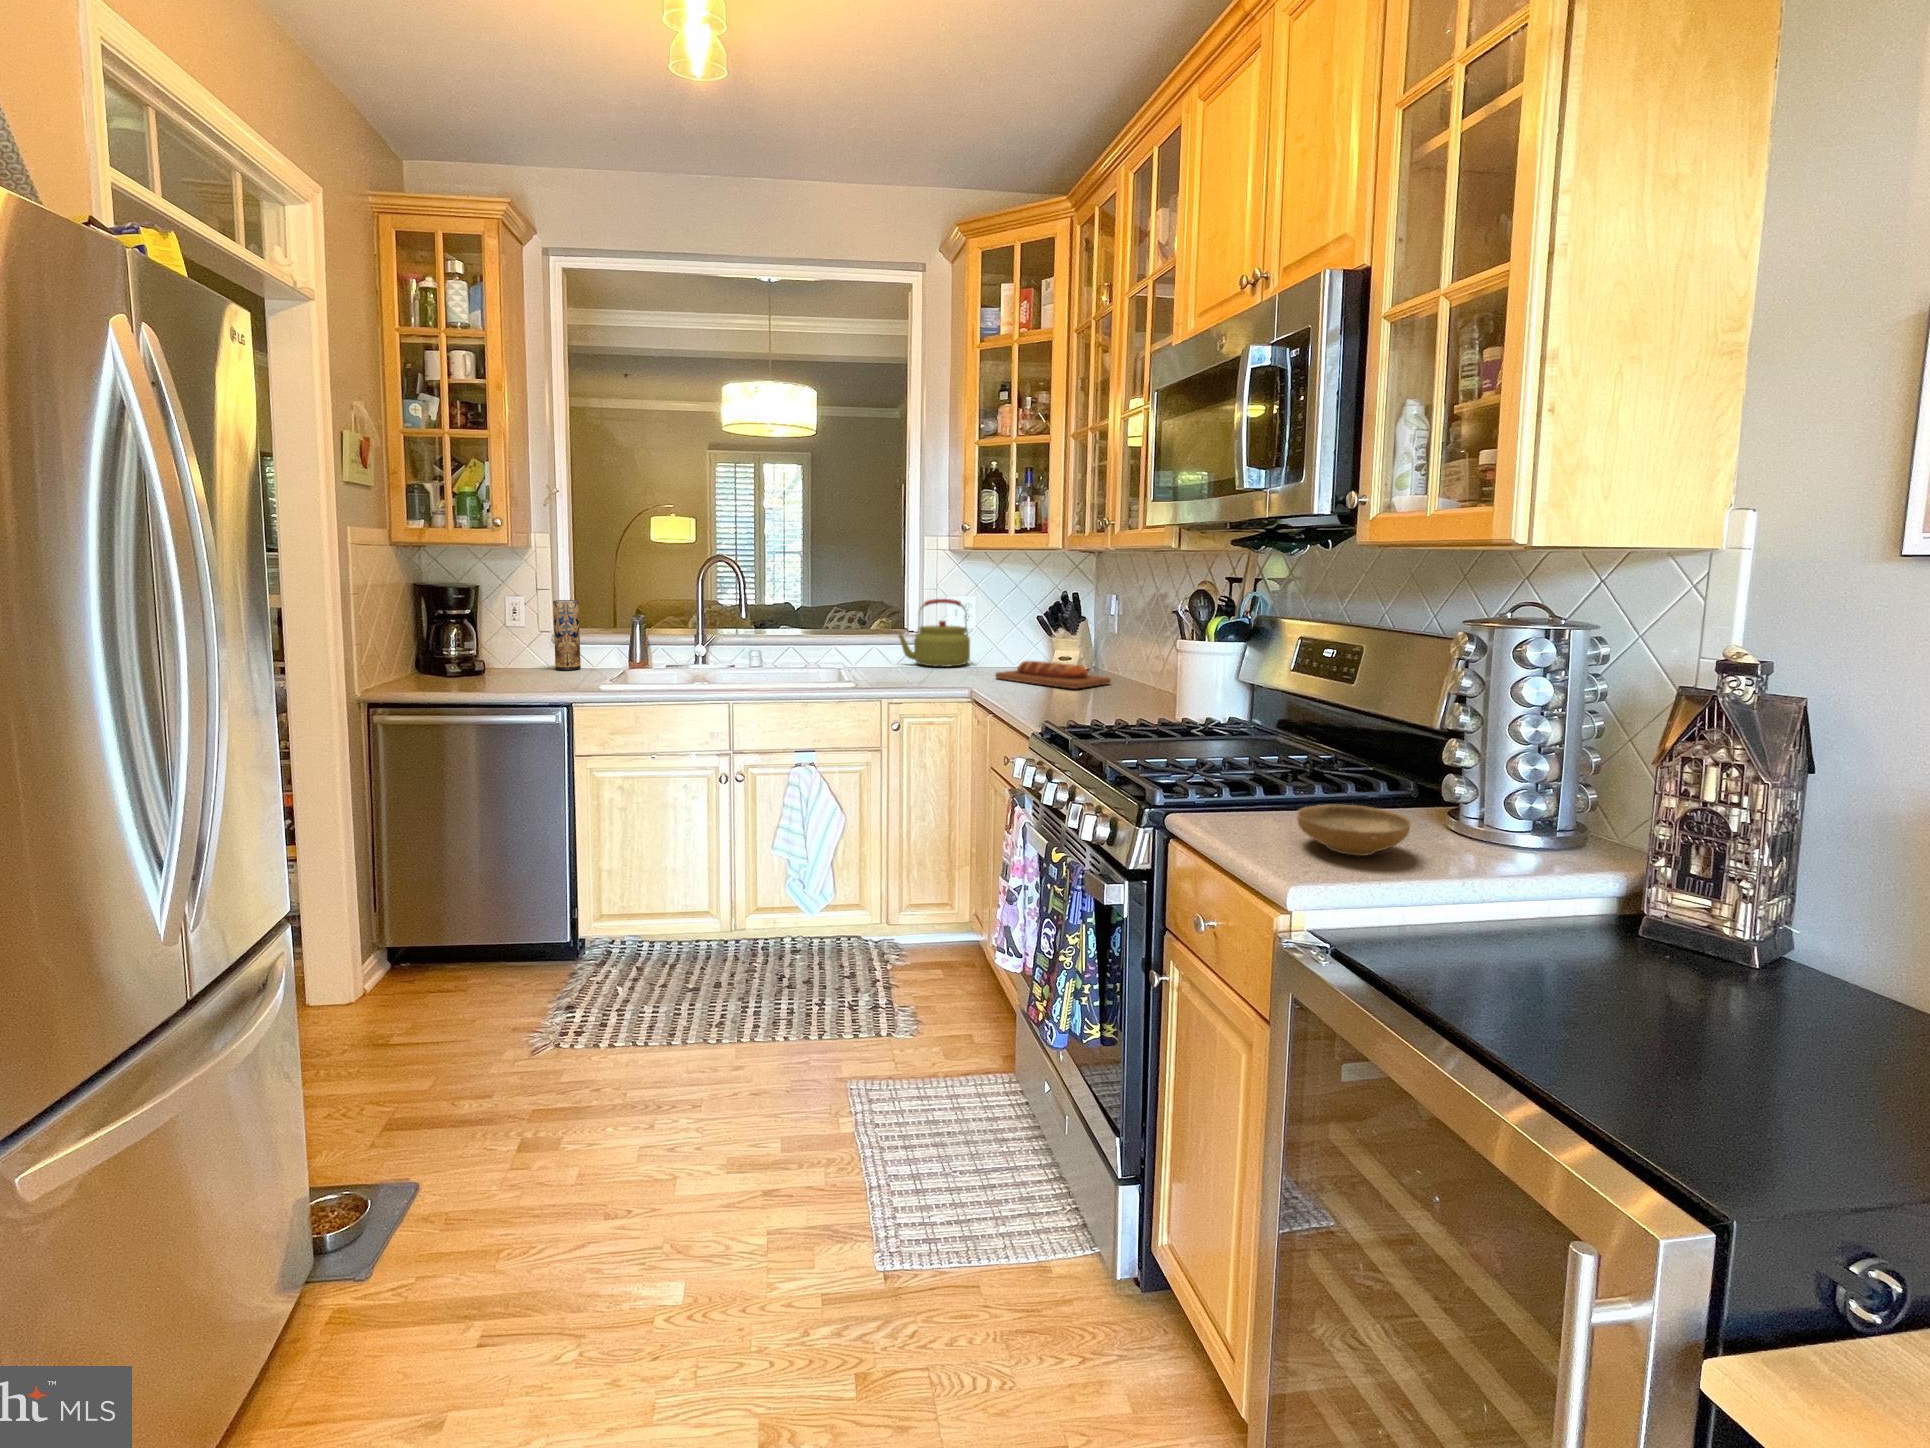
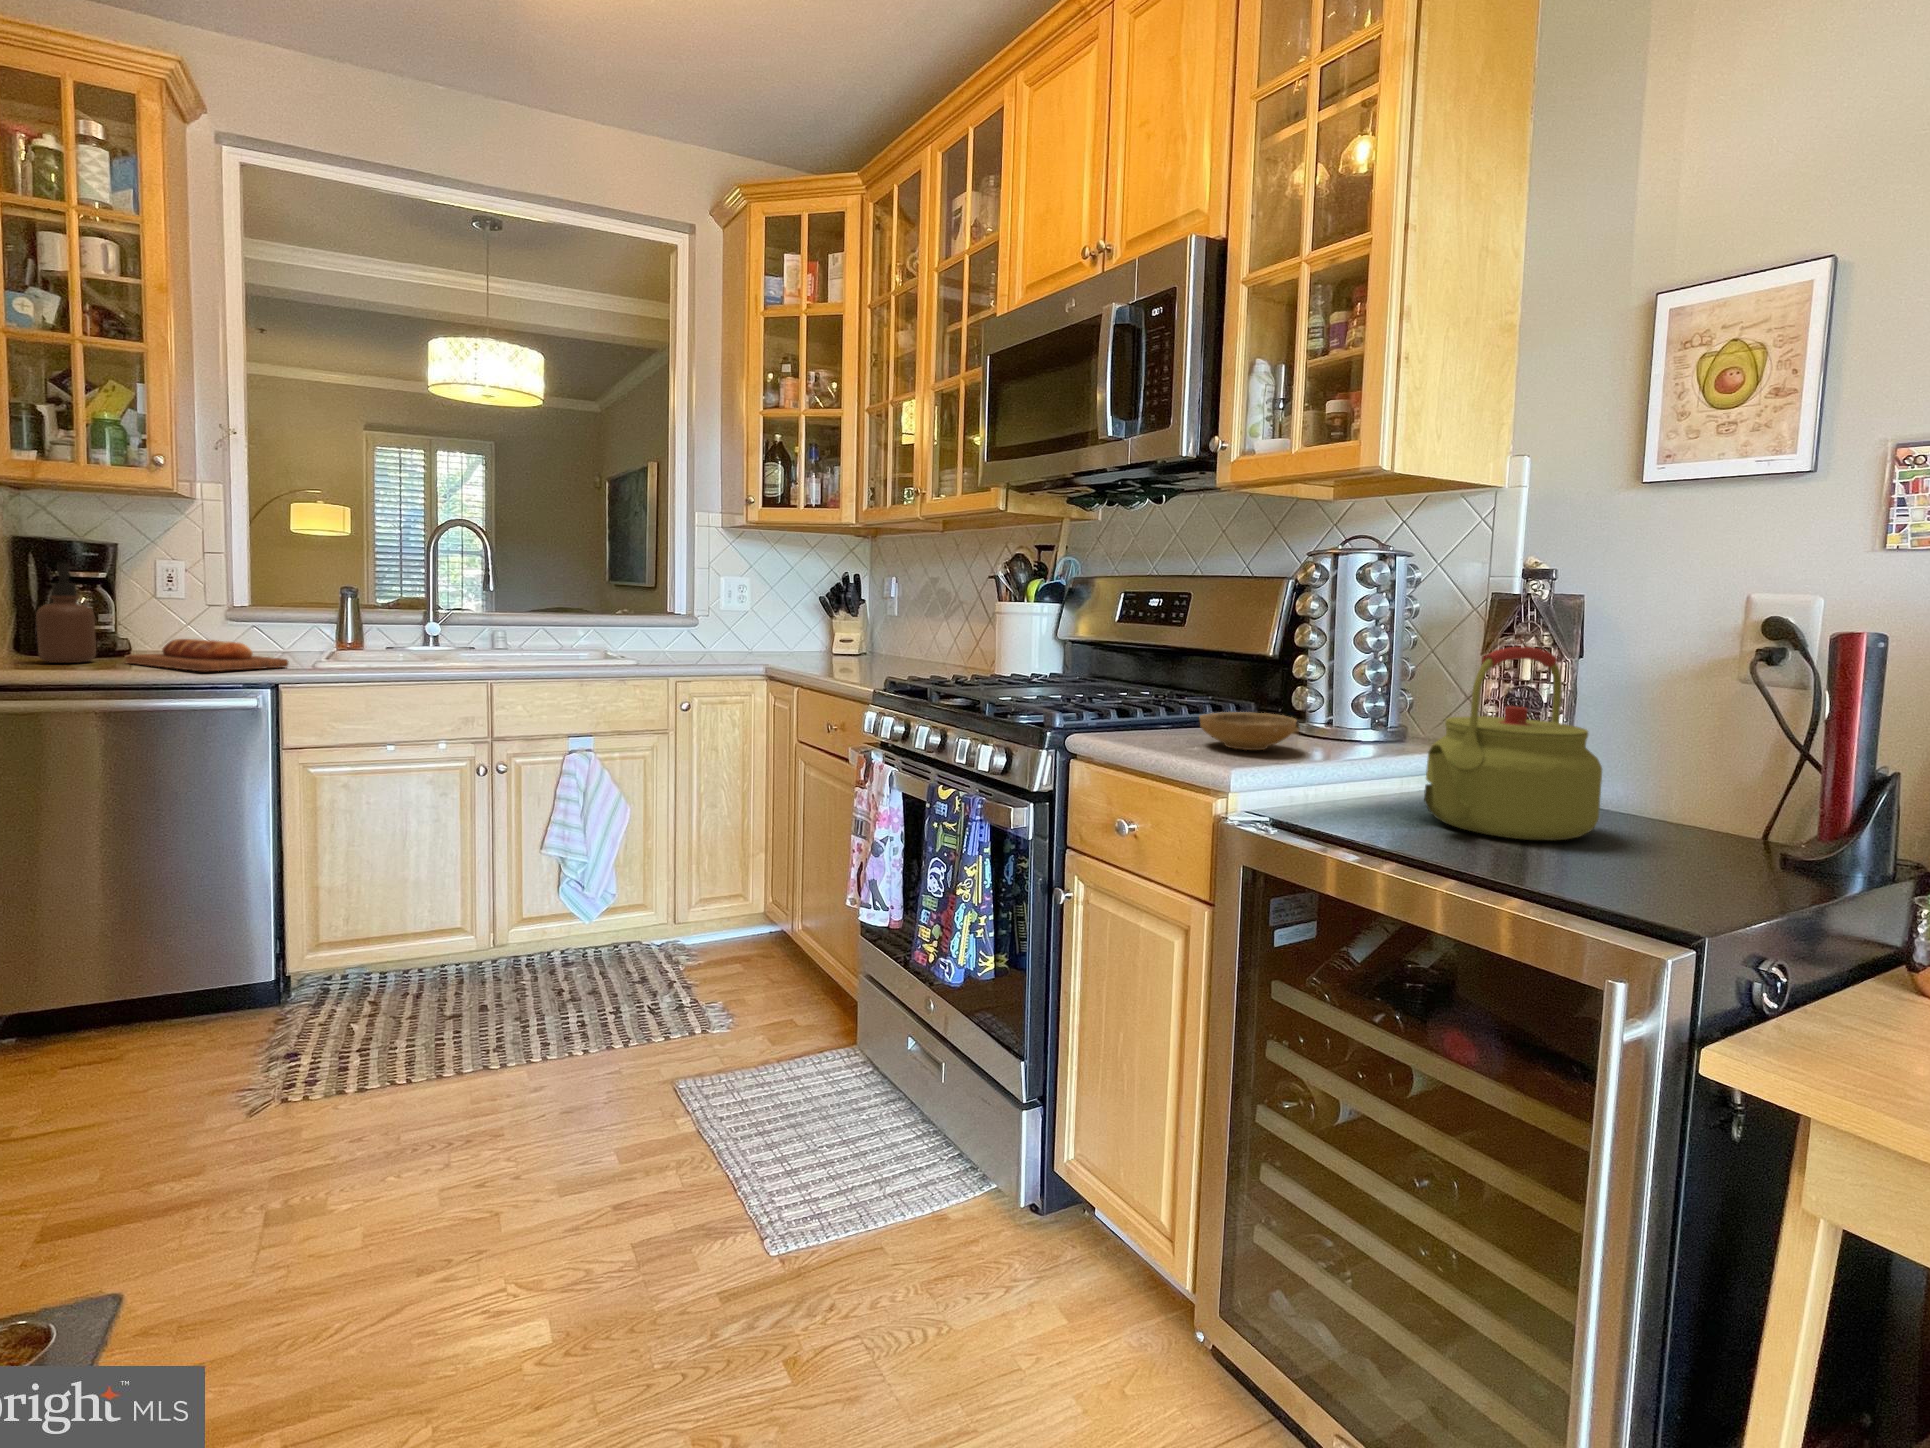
kettle: present [899,599,970,667] -> present [1424,647,1602,840]
vase: present [553,600,581,670] -> none [227,564,266,651]
soap dispenser: none [425,608,463,684] -> present [36,563,96,663]
bread loaf: present [995,661,1111,689] -> present [126,639,288,671]

